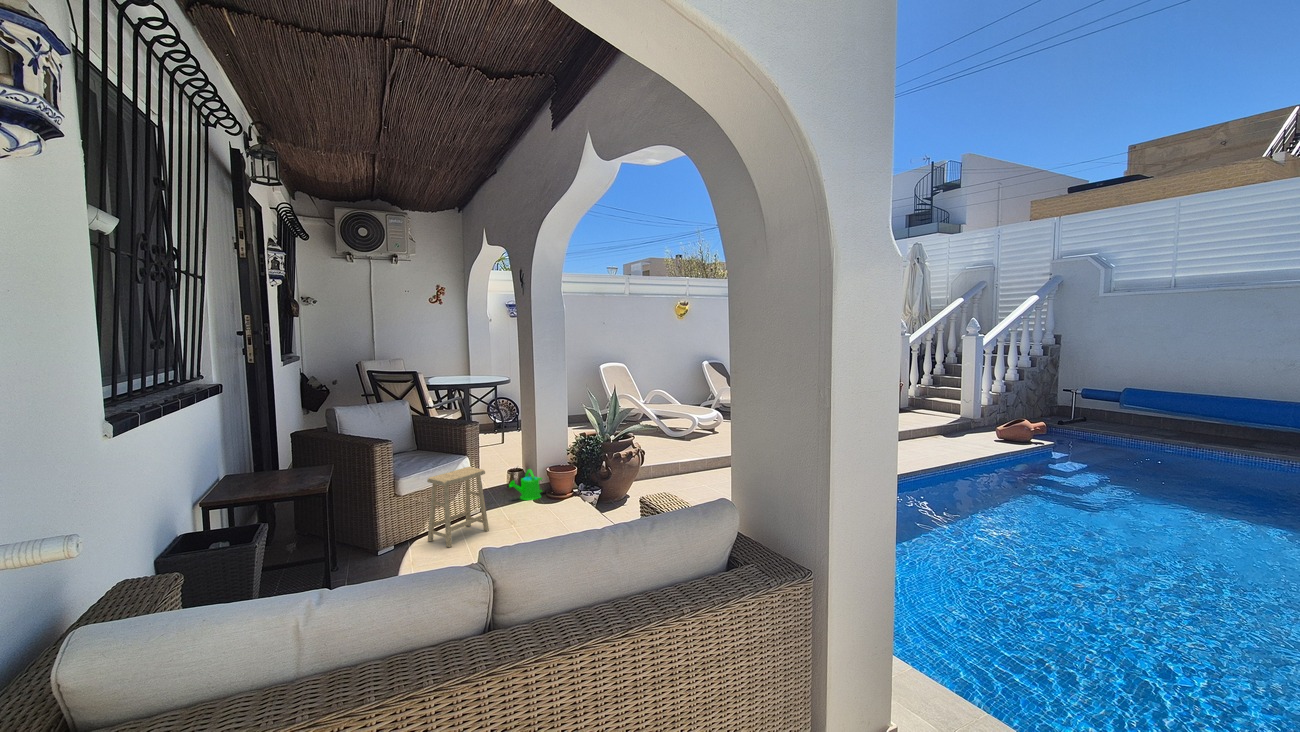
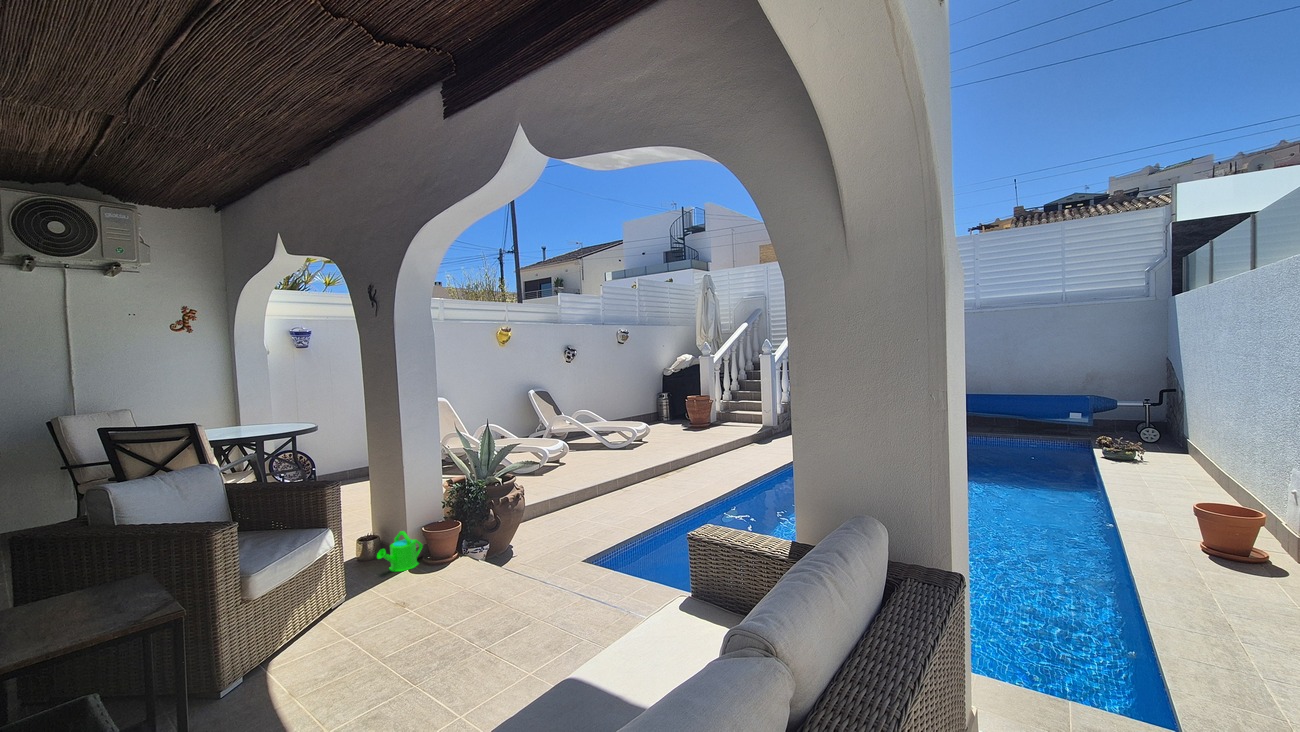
footstool: present [427,467,489,547] -> none [289,541,378,658]

